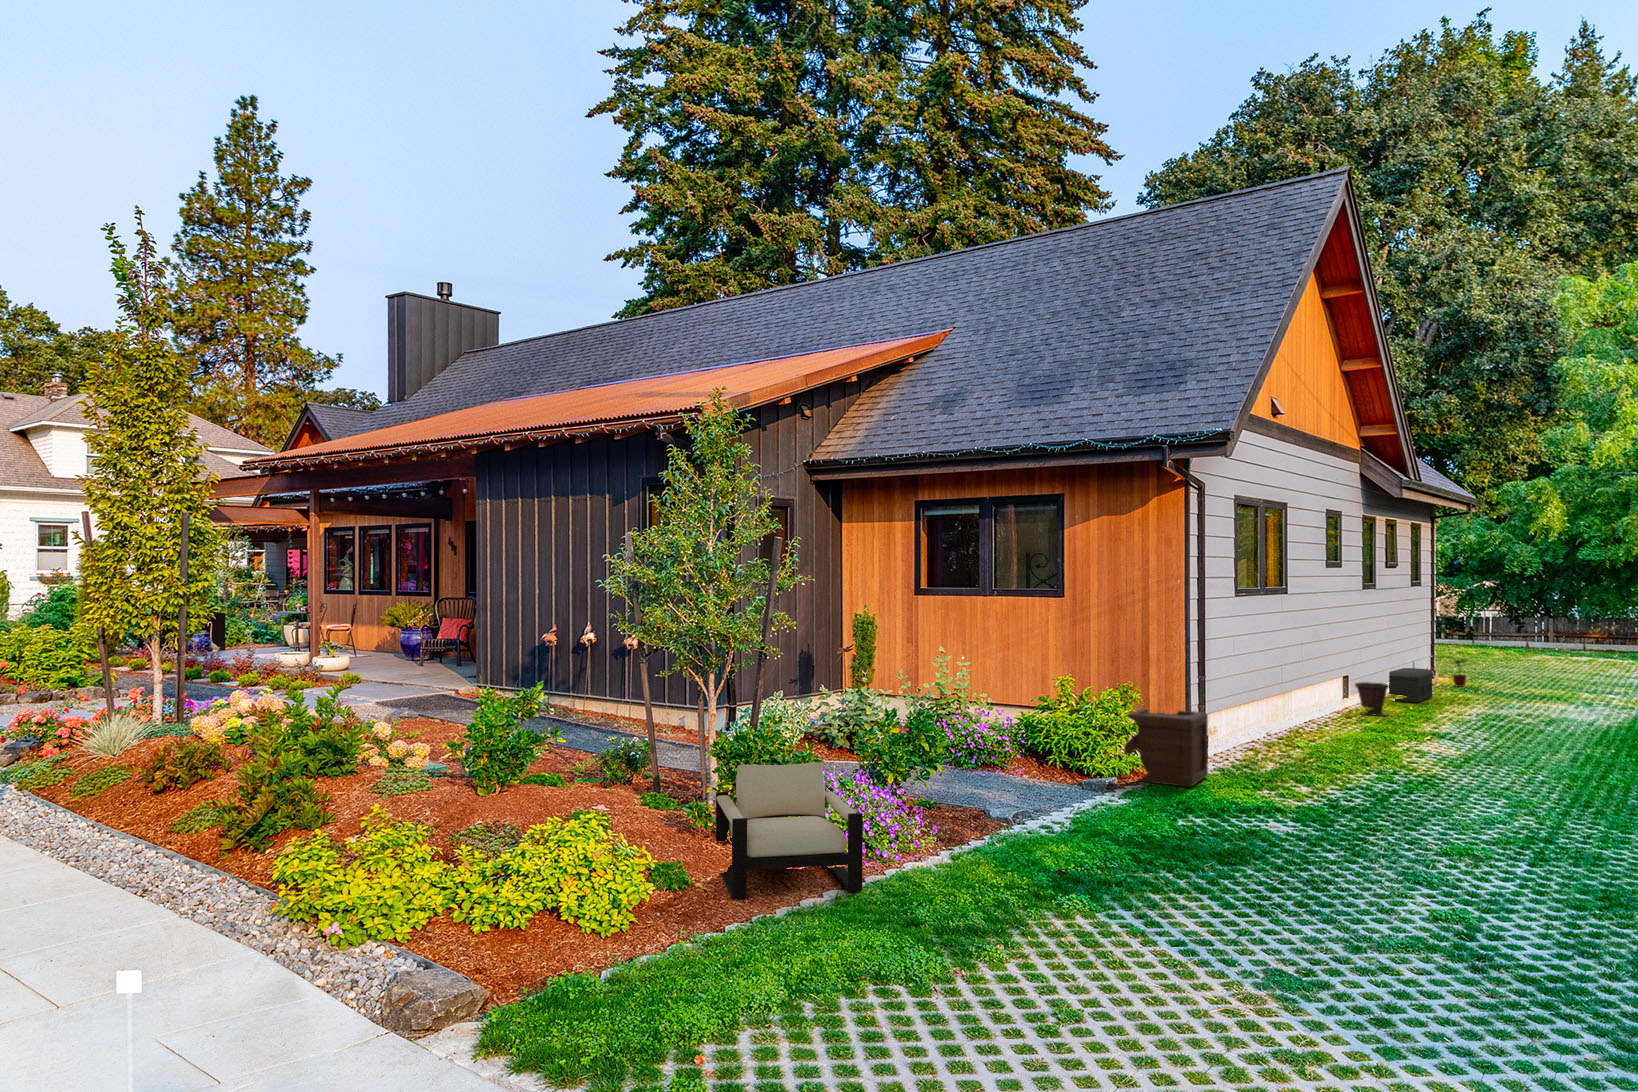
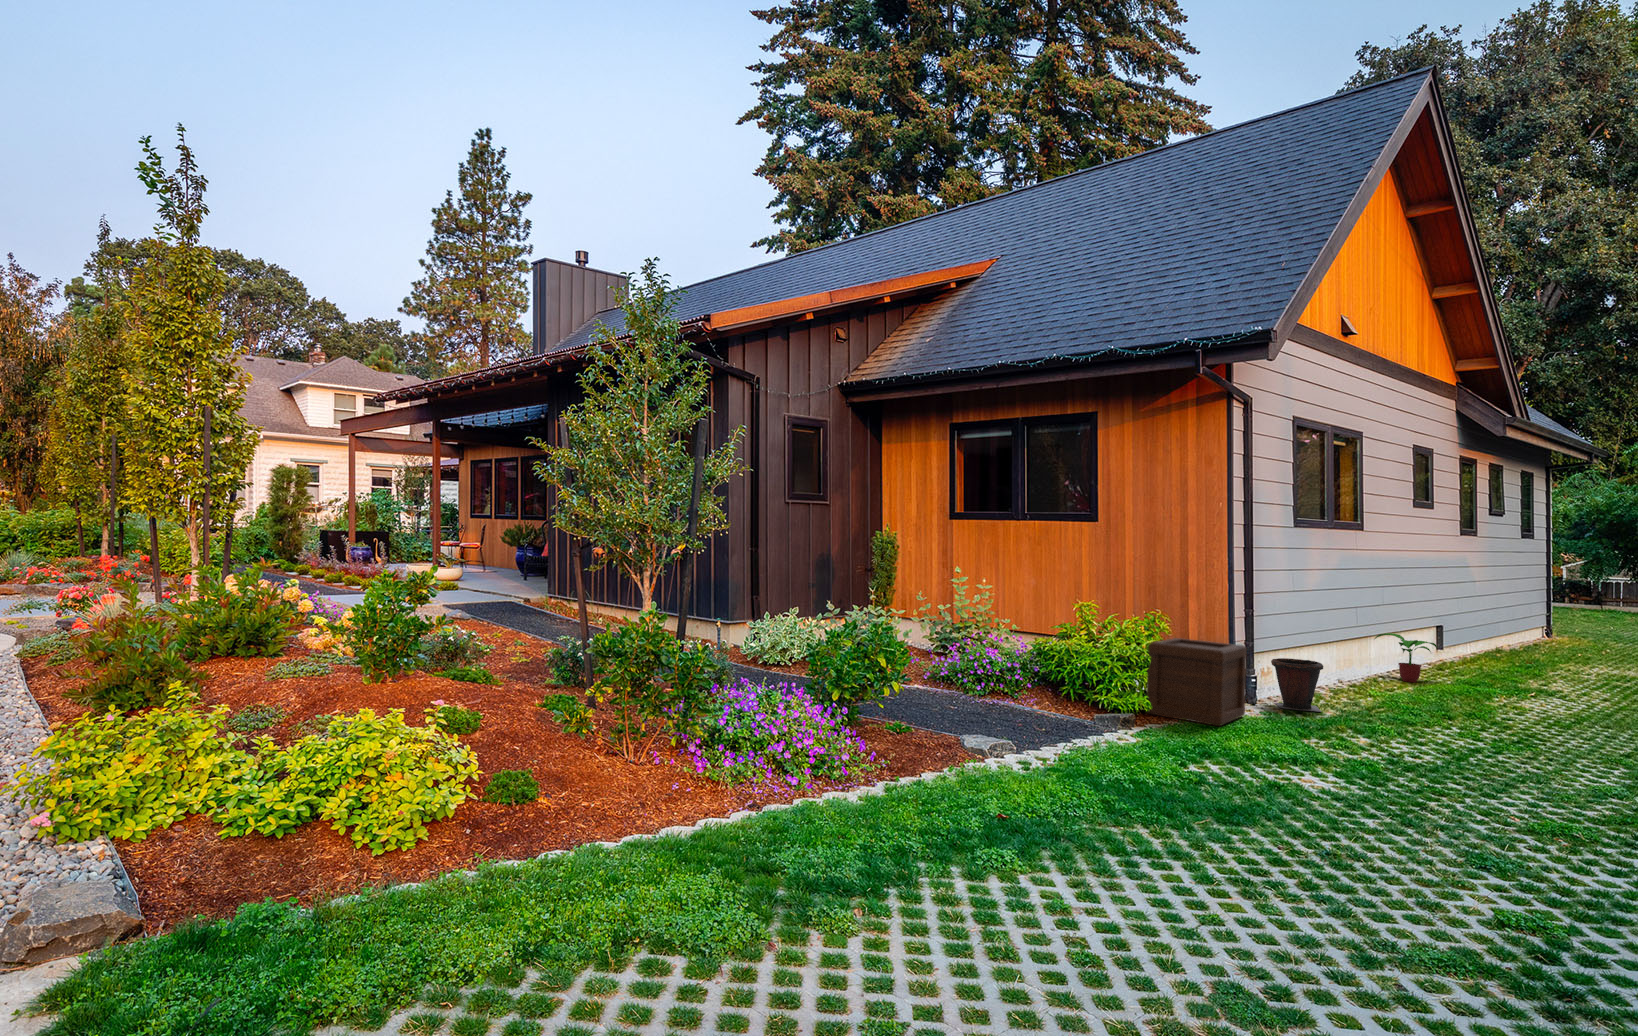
potted plant: present [1442,657,1468,687] -> present [1375,633,1437,682]
storage bench: present [1389,668,1432,703] -> none [1483,619,1535,656]
bucket: present [1355,682,1389,716] -> present [1271,658,1323,712]
armchair: present [716,763,863,899] -> none [600,666,761,818]

